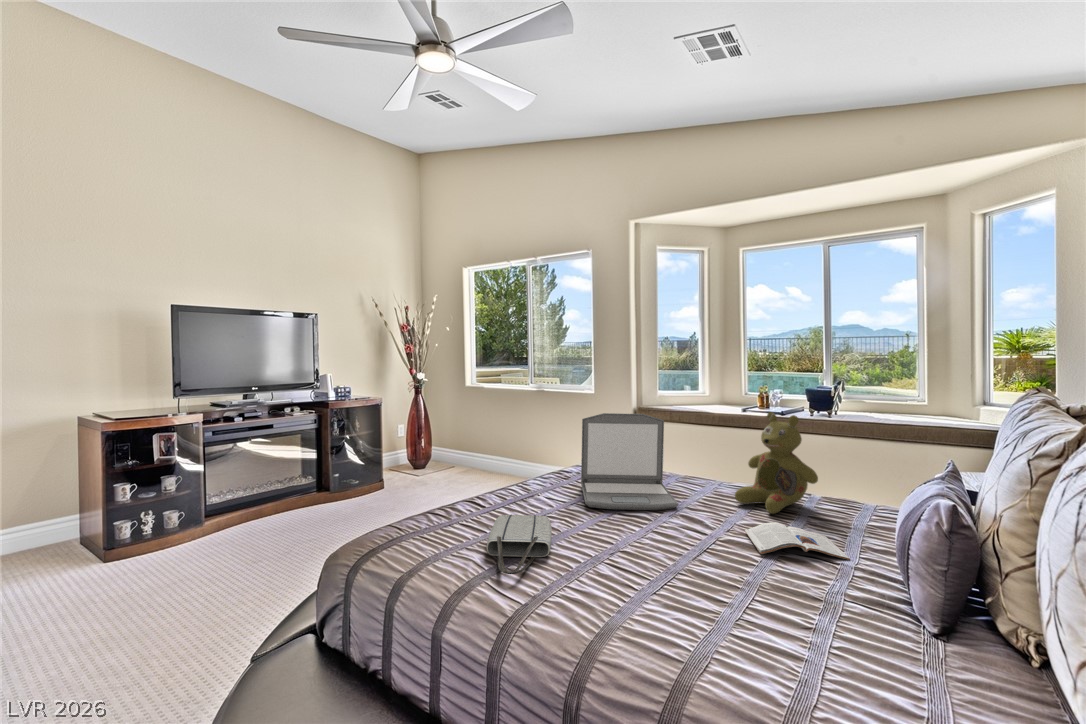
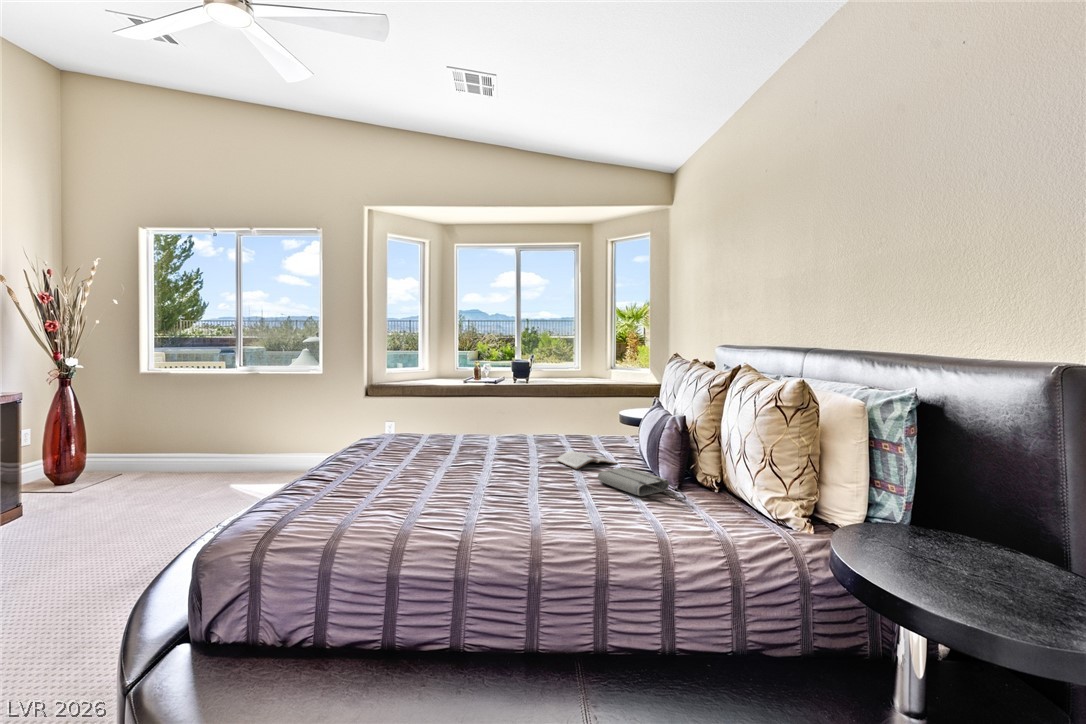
stuffed bear: present [735,412,818,514] -> none [530,380,580,448]
laptop: present [581,413,678,510] -> none [412,388,500,464]
tote bag: present [487,515,552,574] -> present [598,468,686,500]

